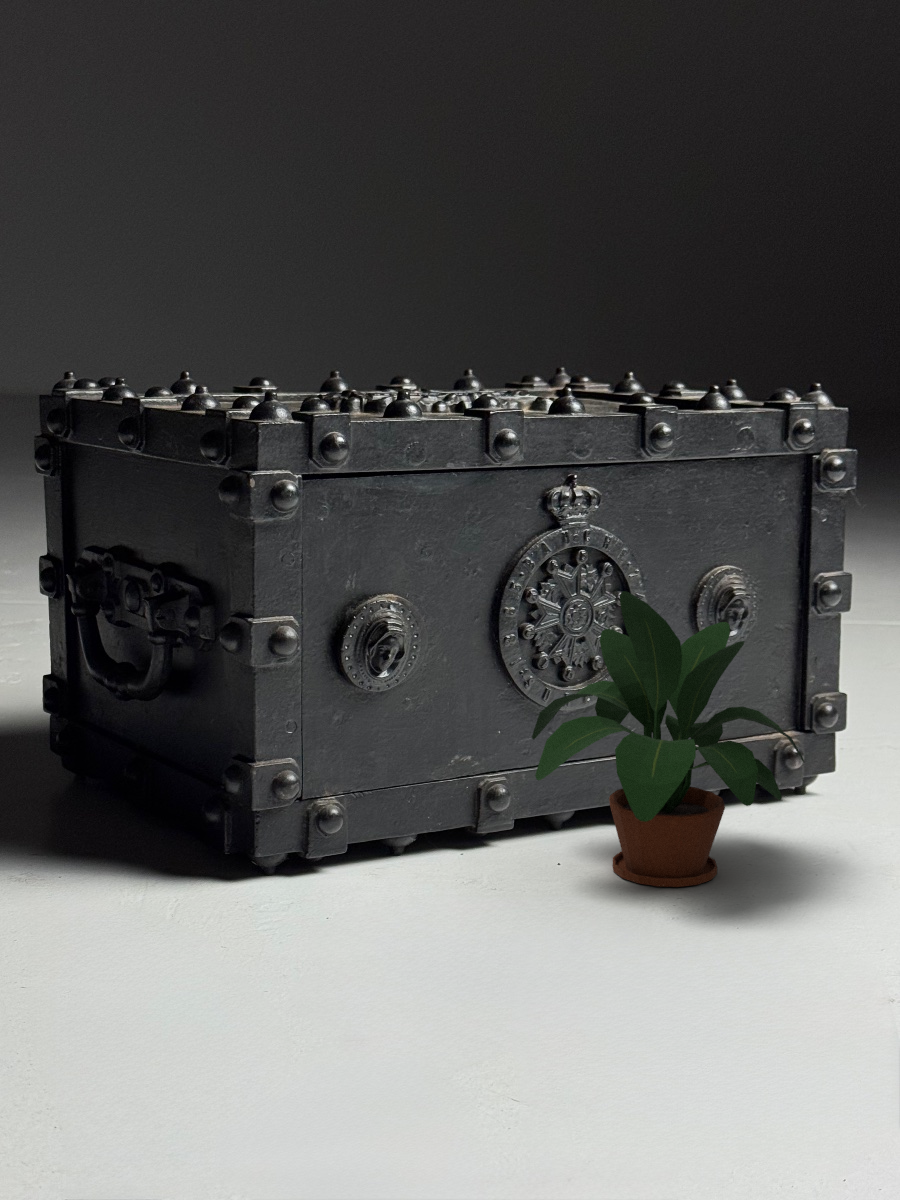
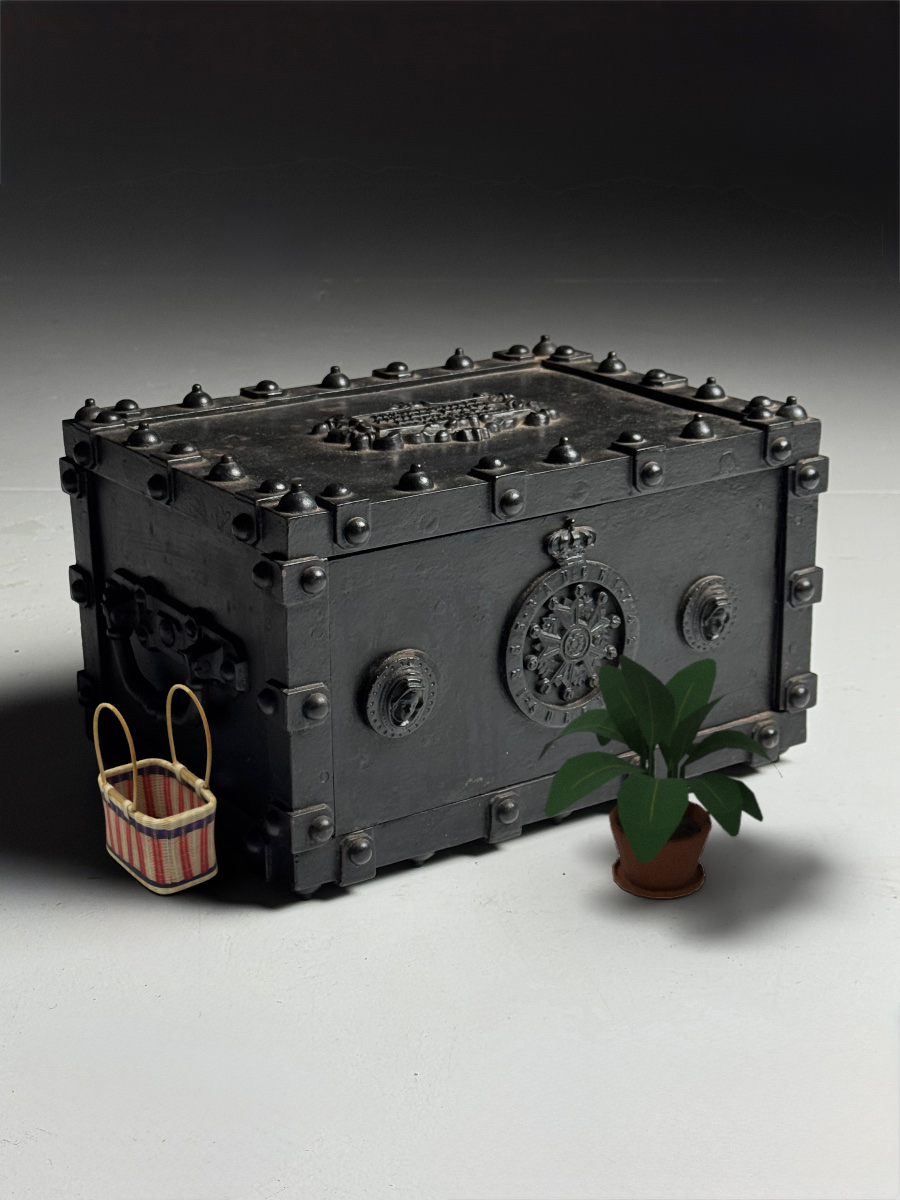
basket: none [46,642,174,866] -> present [93,684,218,894]

